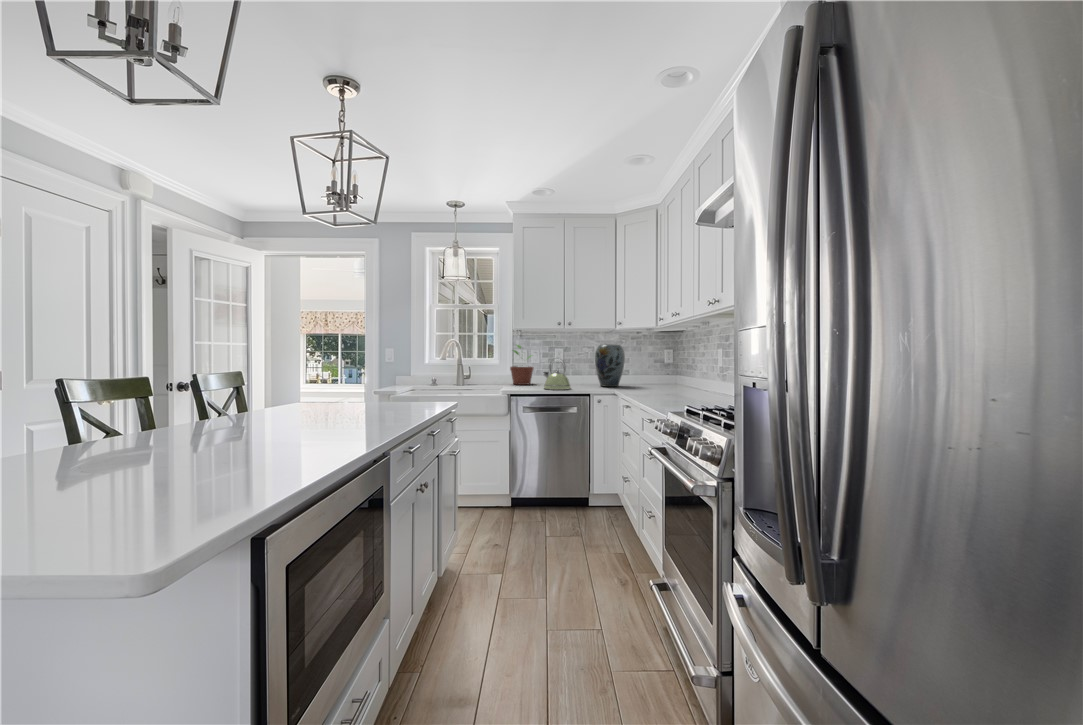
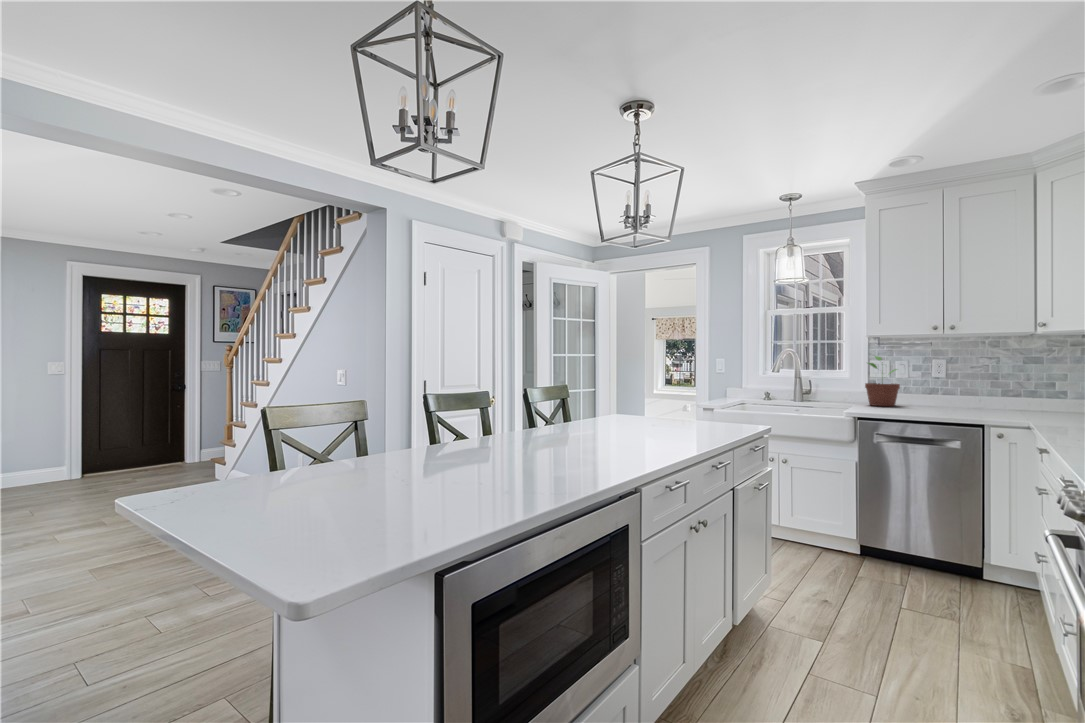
vase: present [595,344,625,387] -> none [999,354,1056,415]
kettle: present [544,362,571,390] -> none [909,372,954,415]

